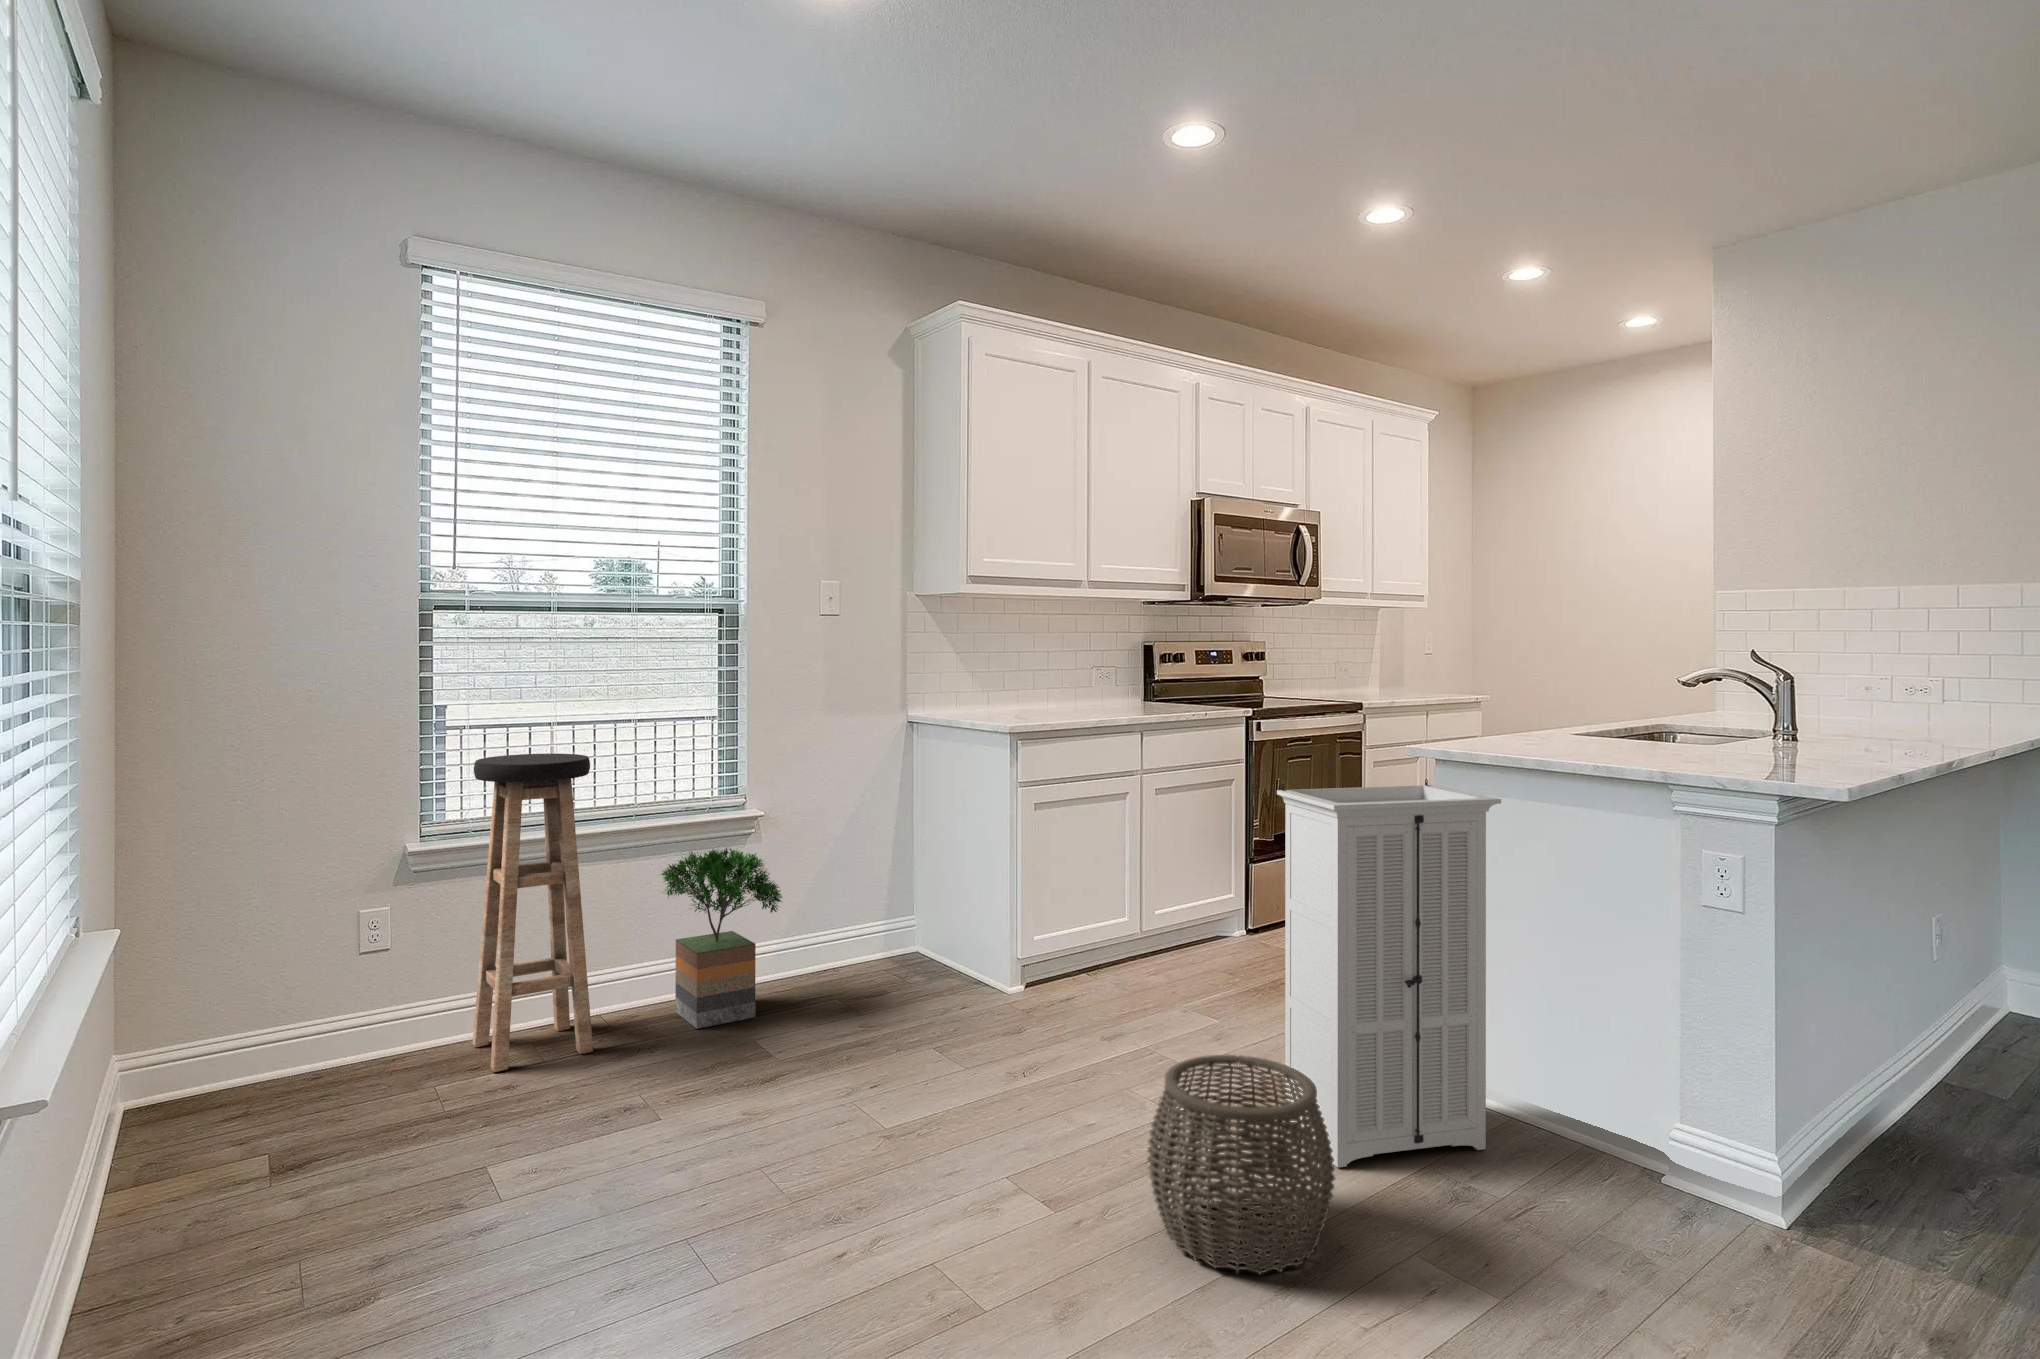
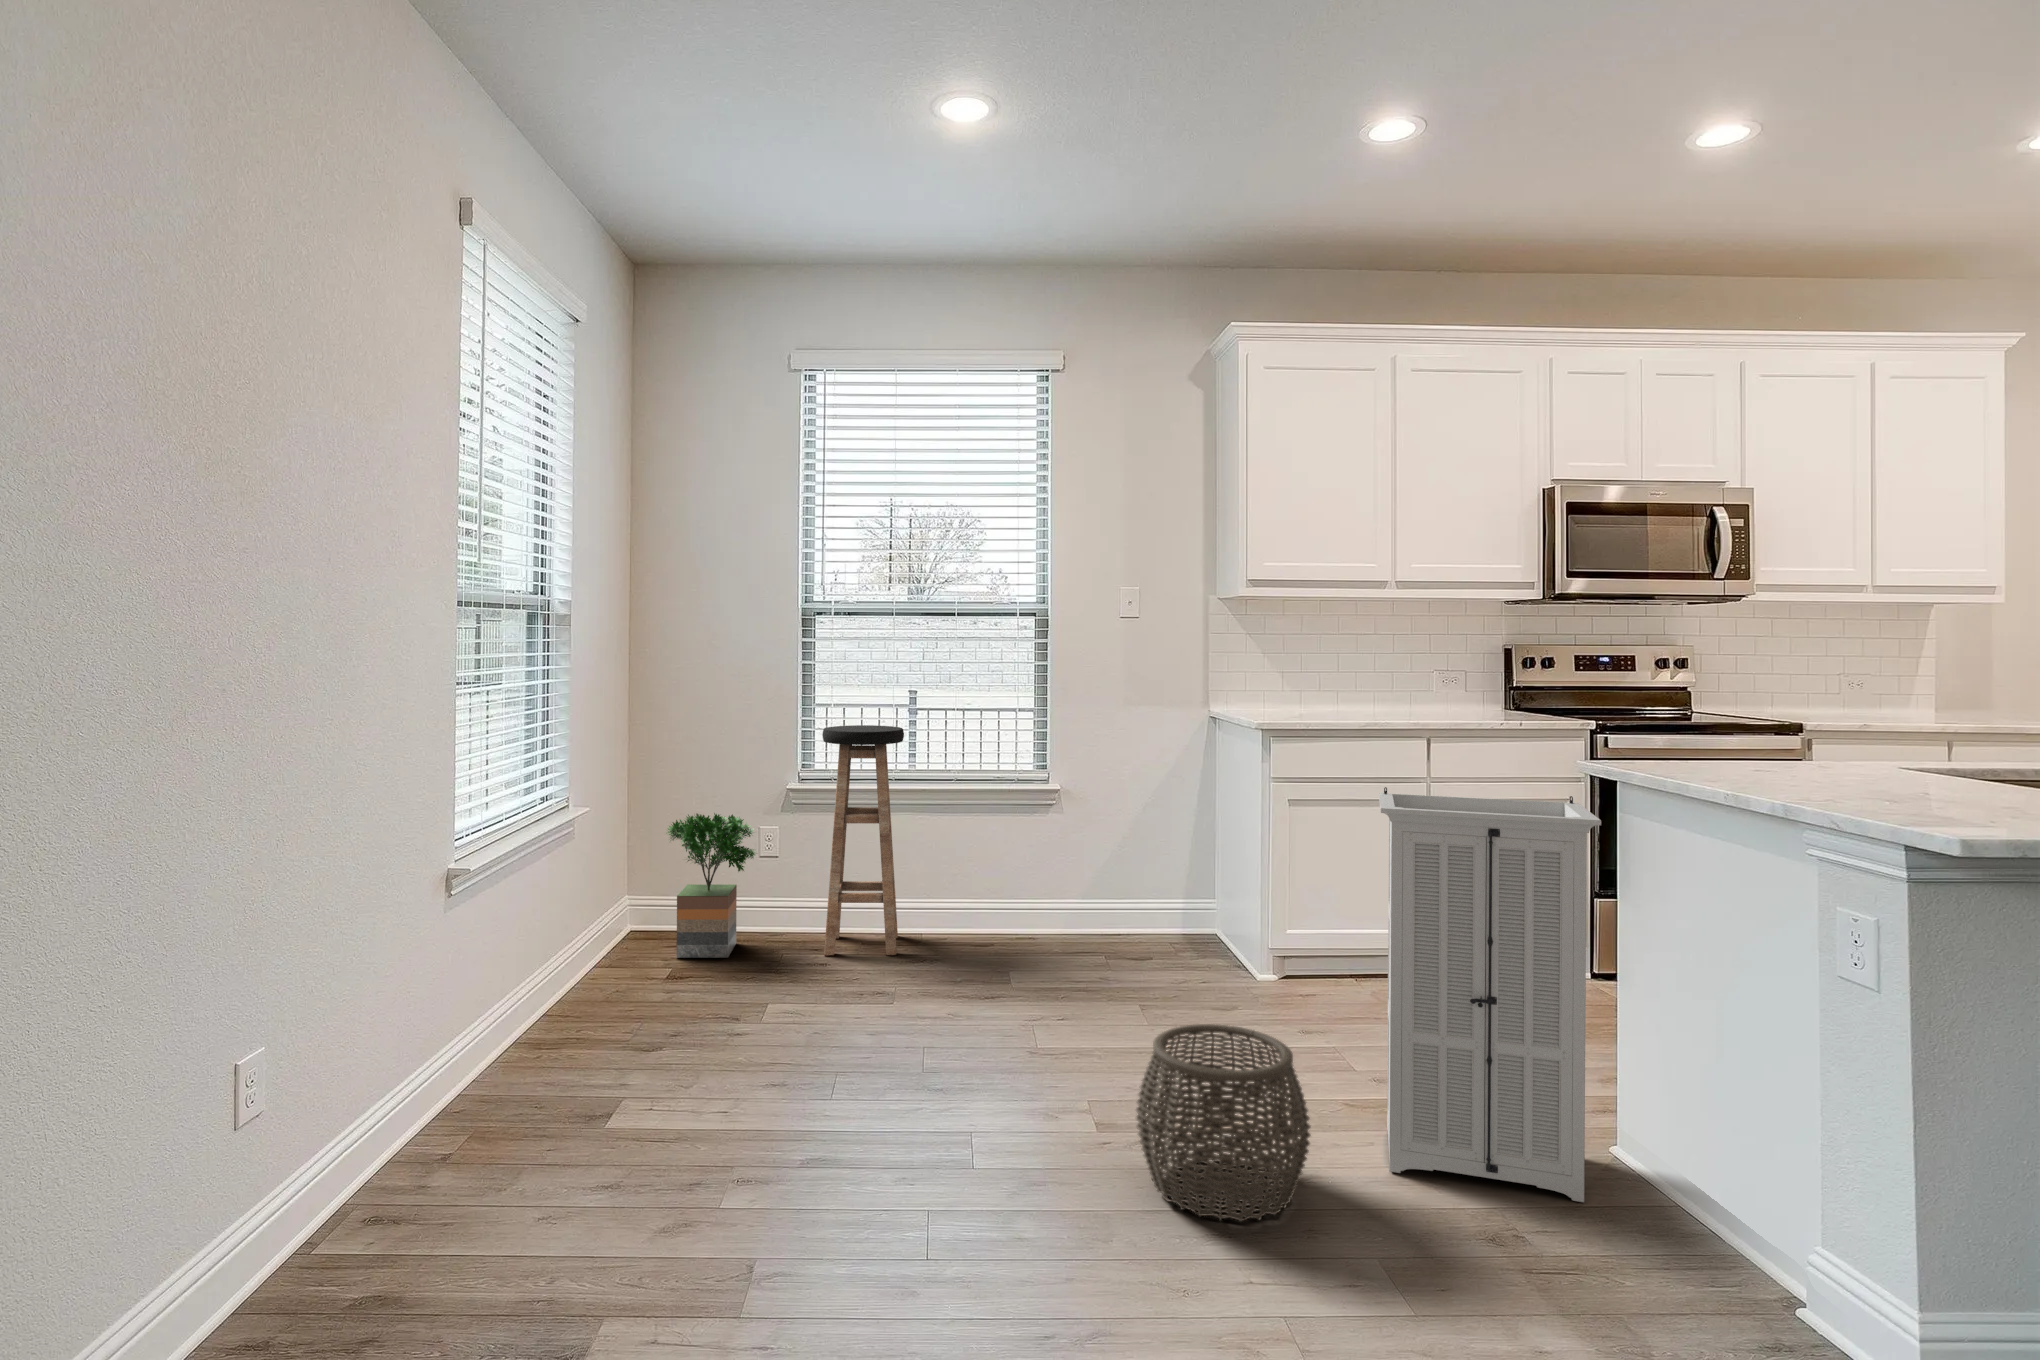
potted tree: present [660,848,782,1029] -> present [668,813,755,958]

